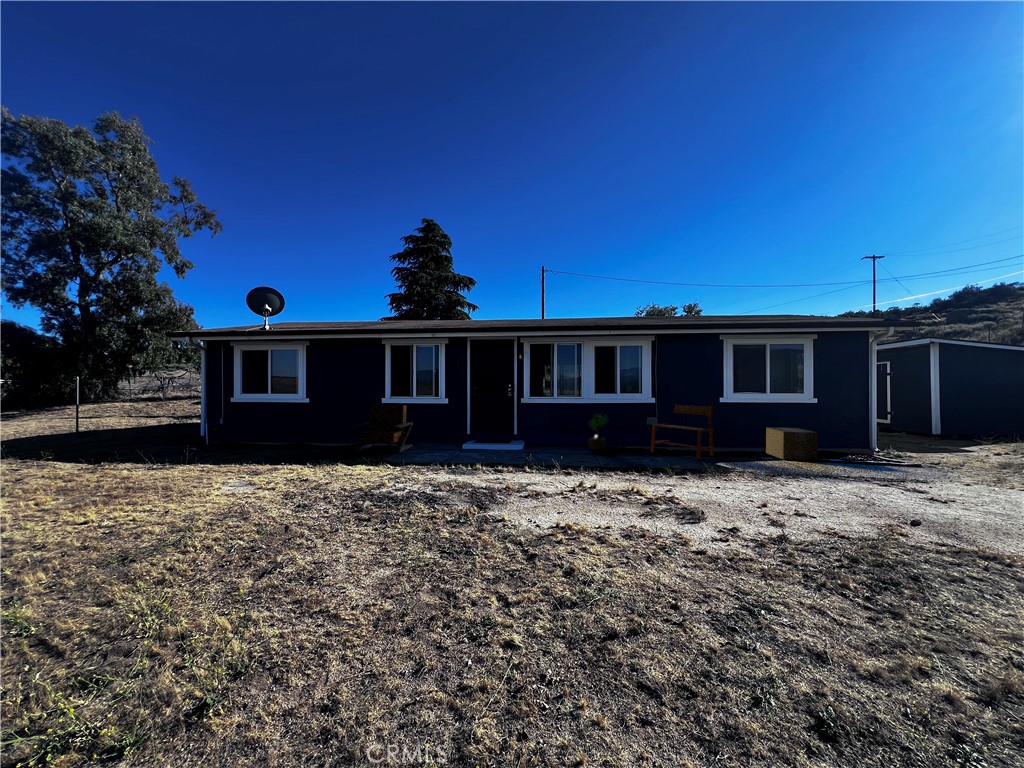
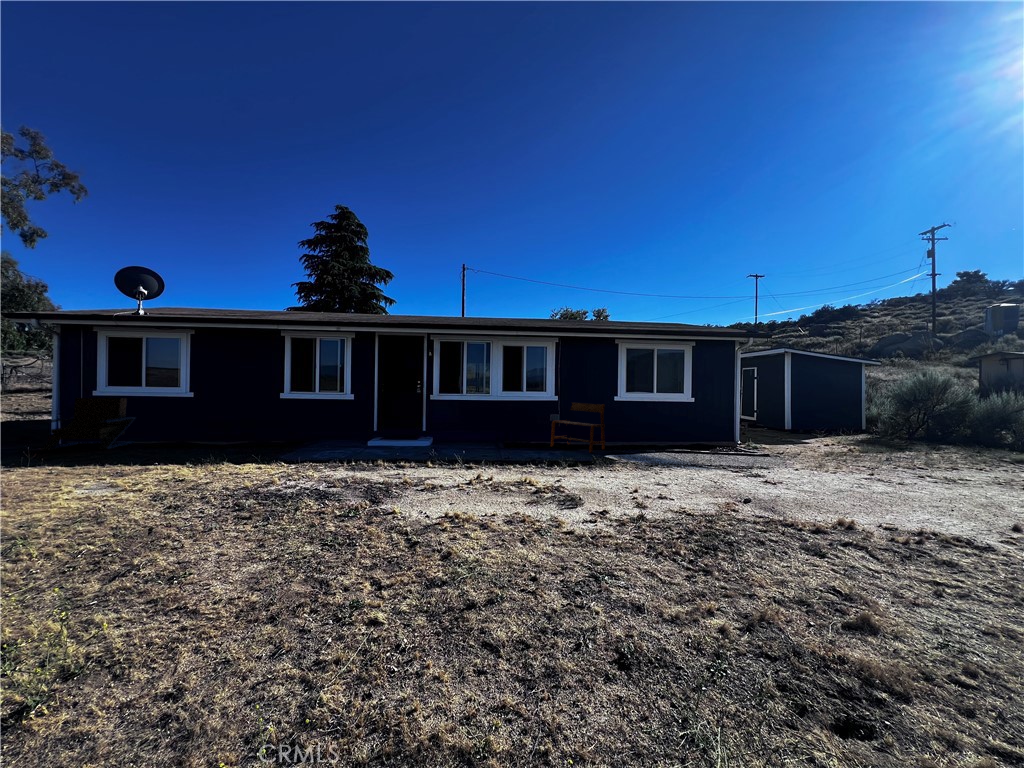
lounge chair: present [352,405,413,452] -> present [41,398,136,450]
potted tree: present [588,414,608,451] -> none [491,408,513,446]
cardboard box: present [766,428,818,460] -> none [650,423,690,452]

